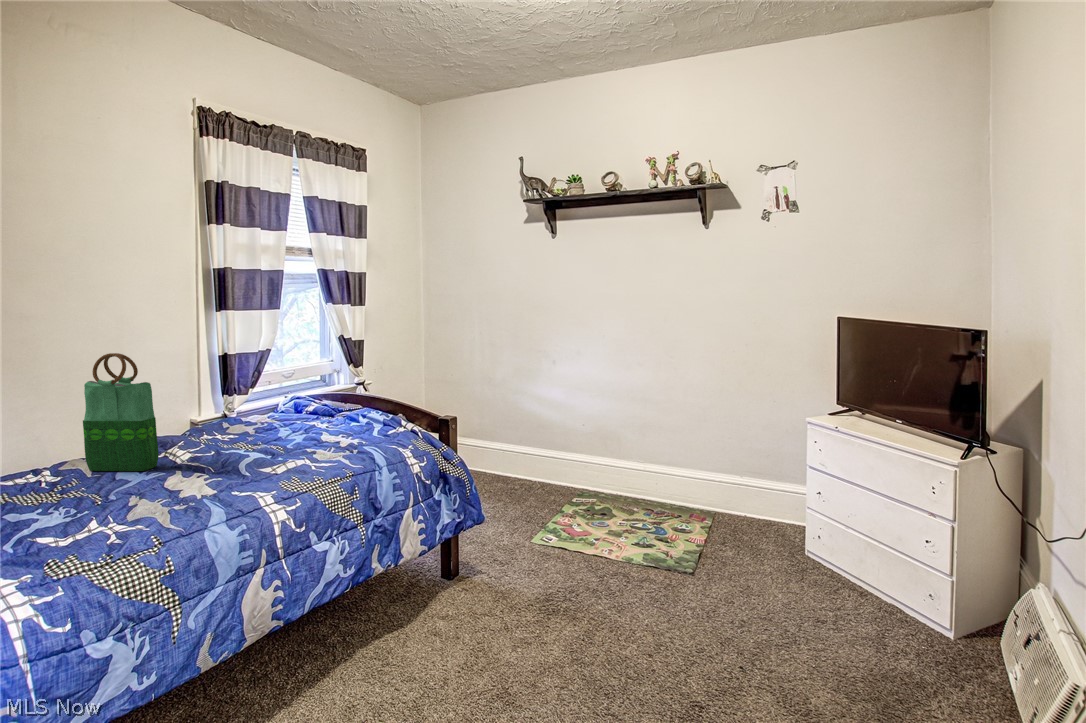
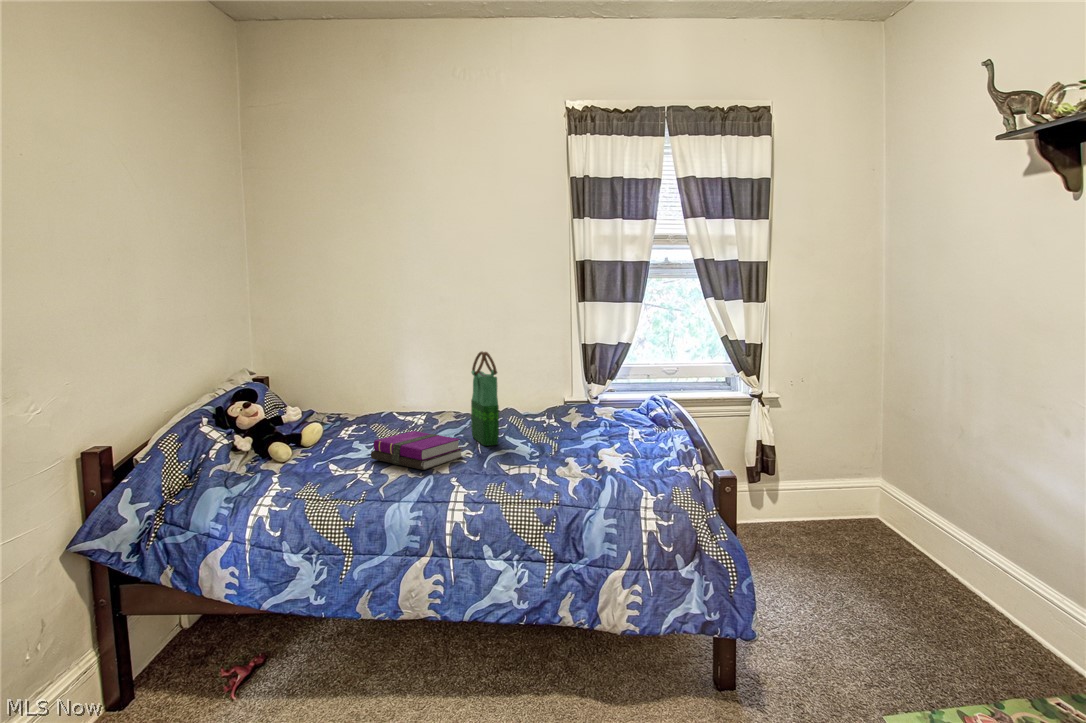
notebook: none [25,462,153,522] -> present [371,431,463,470]

